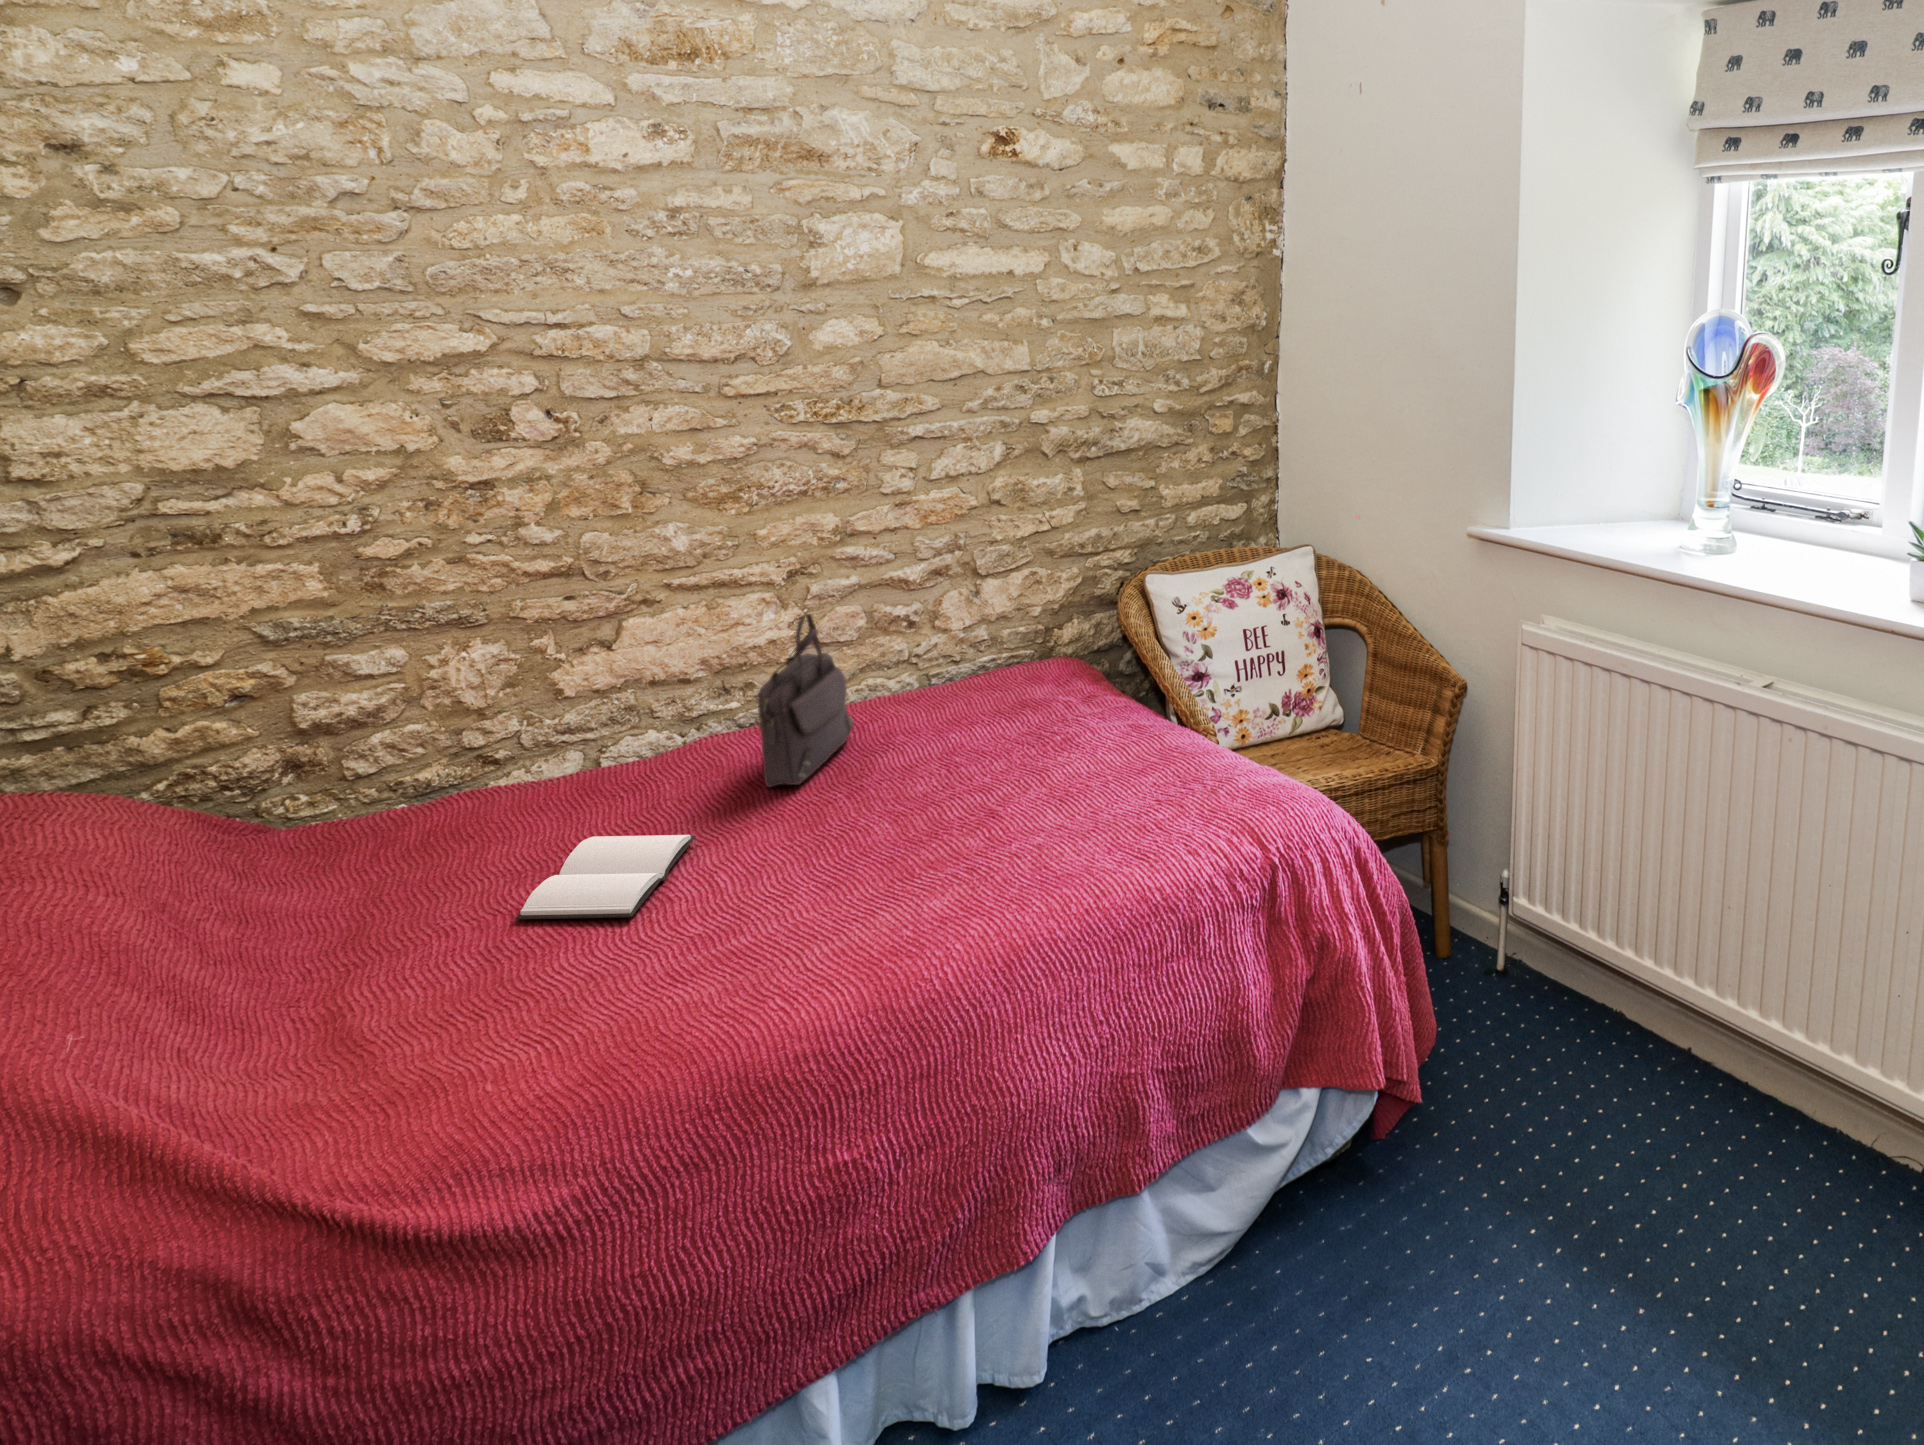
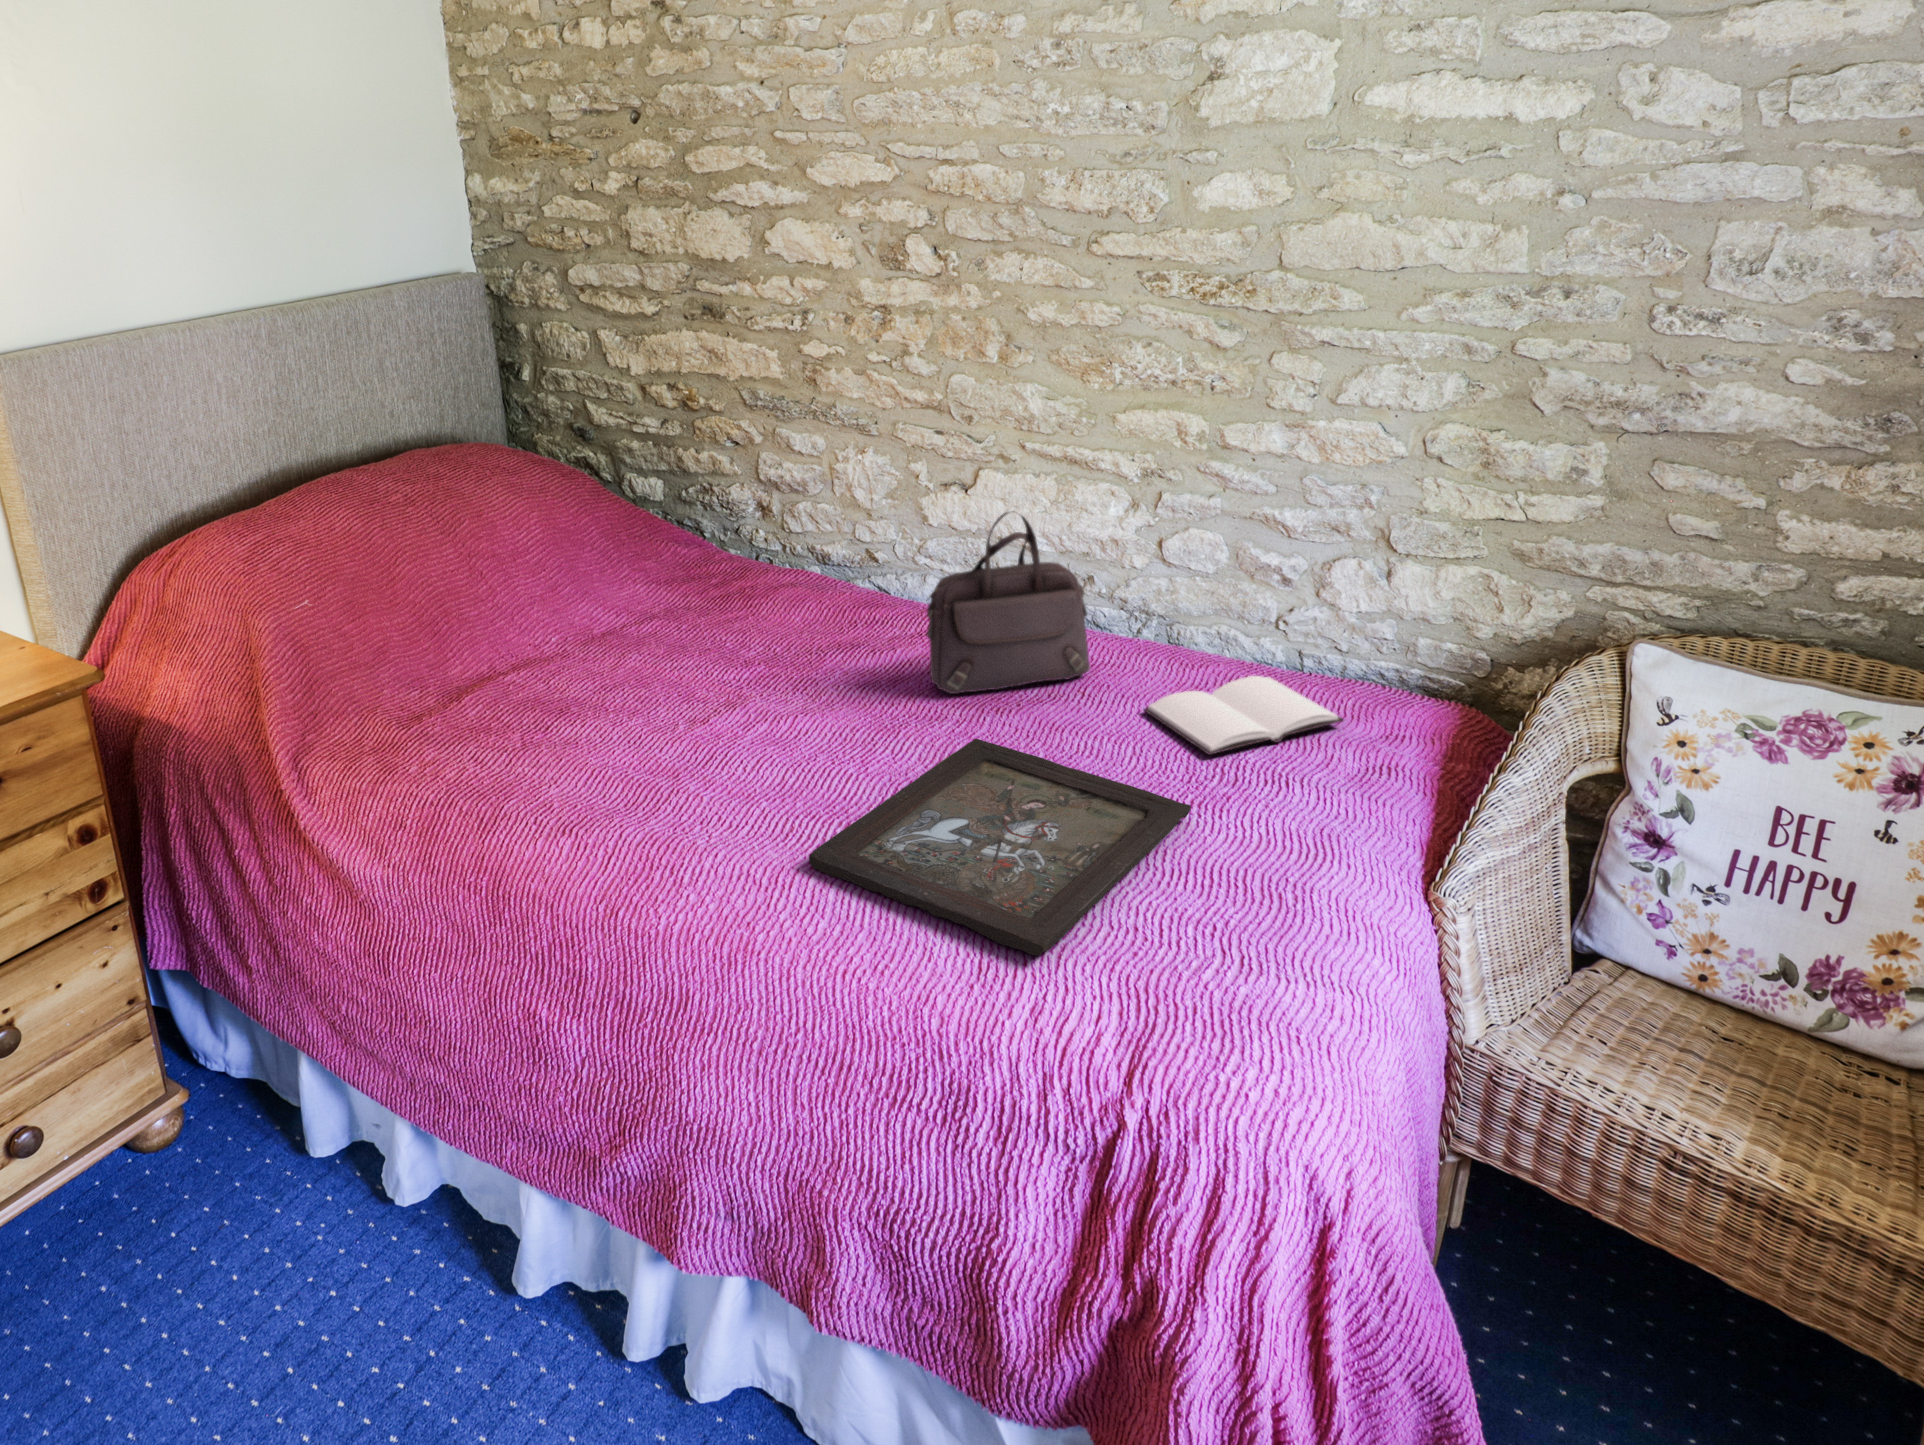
tray: none [892,750,1160,891] -> present [809,739,1191,955]
book: present [516,835,696,919] -> present [1144,676,1344,755]

